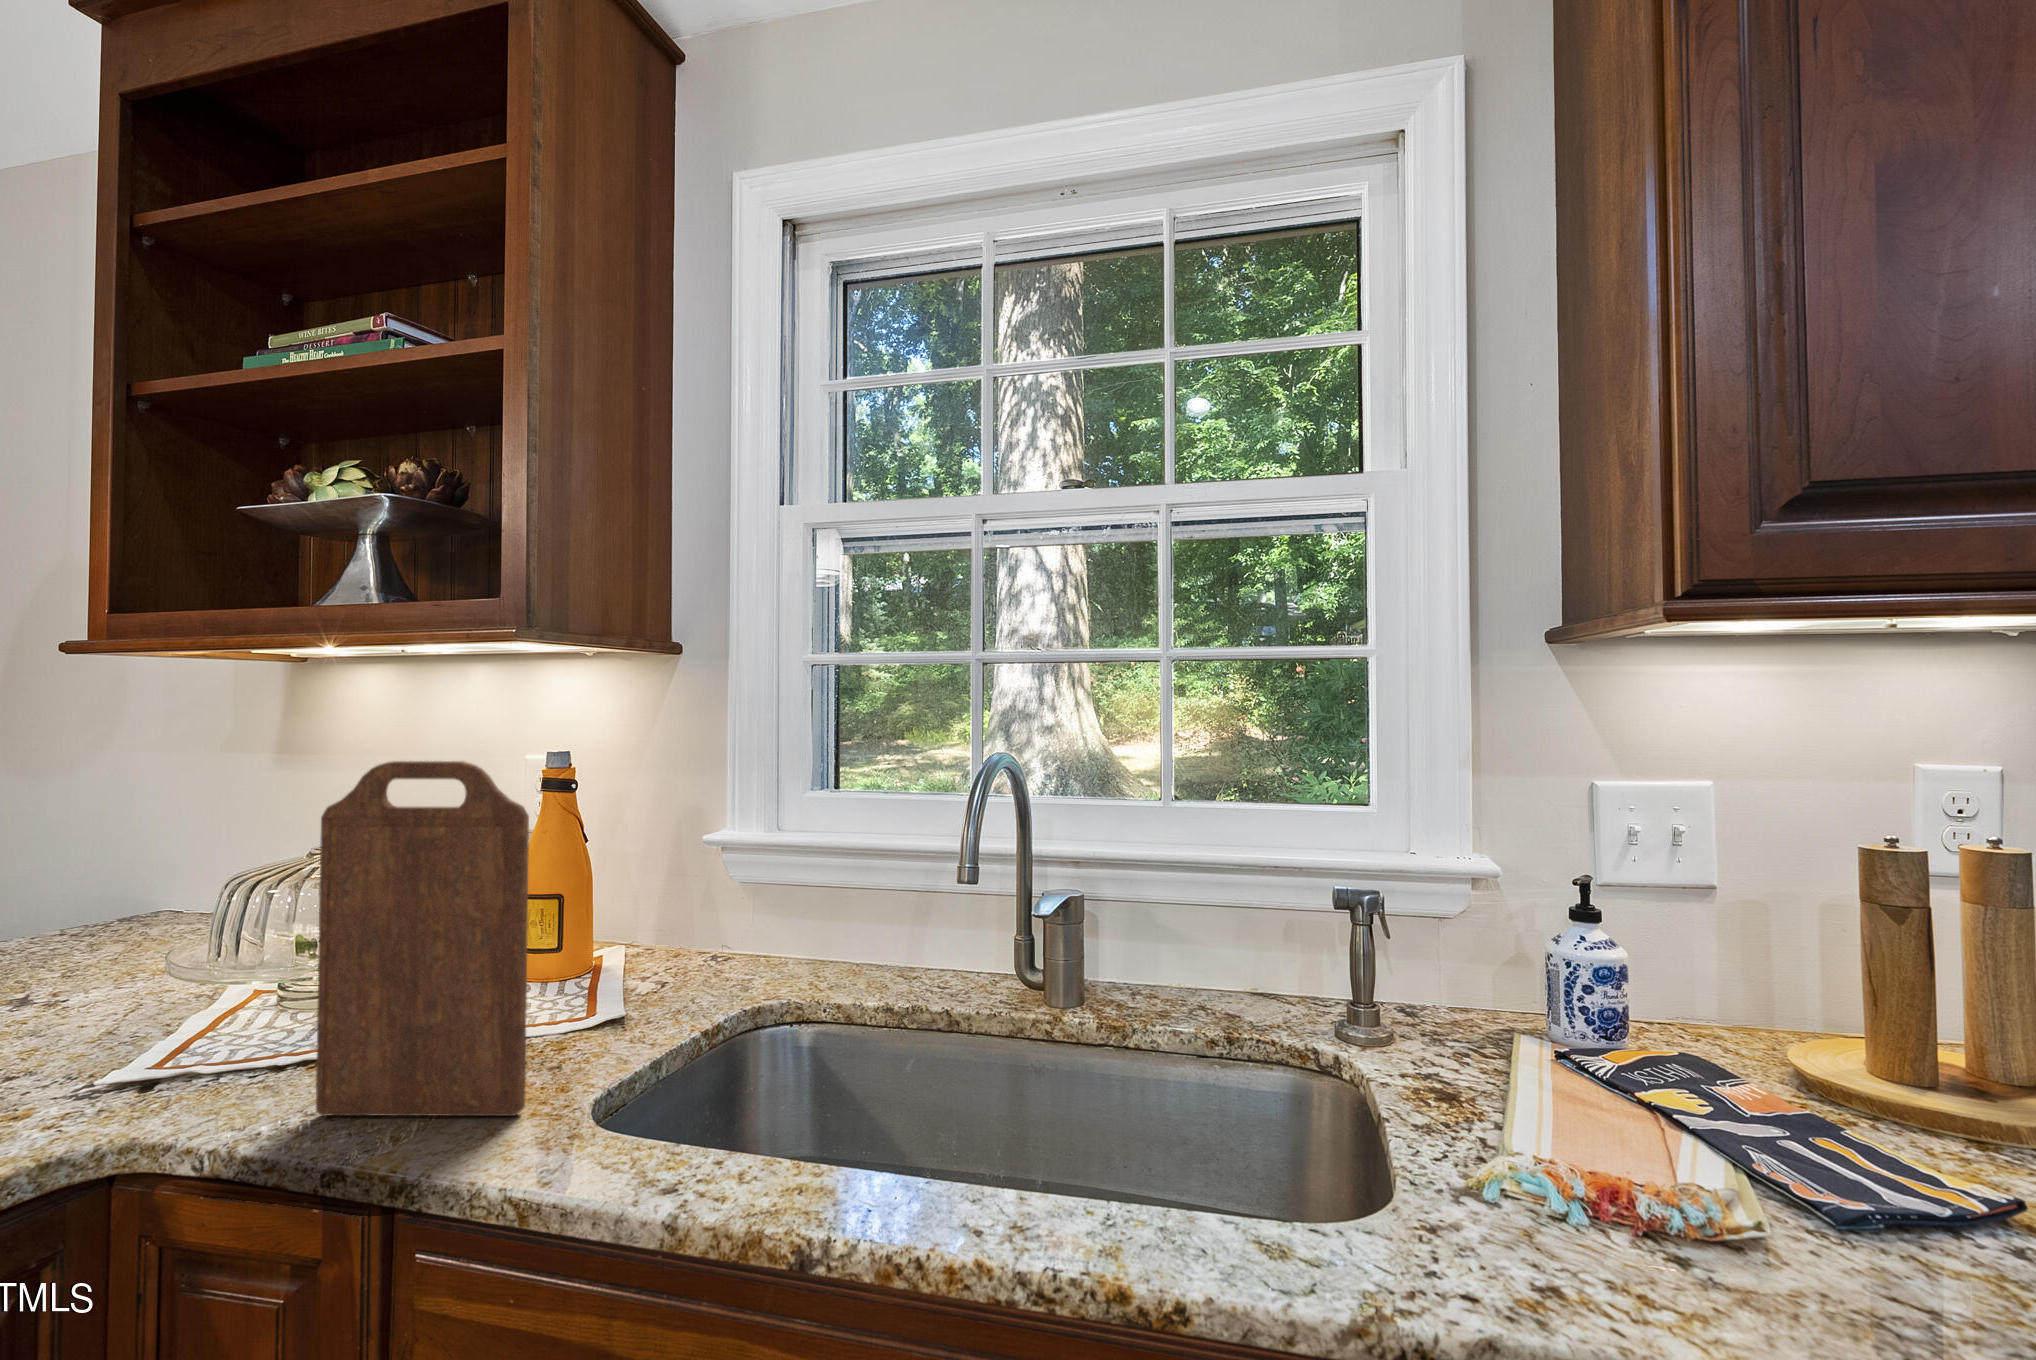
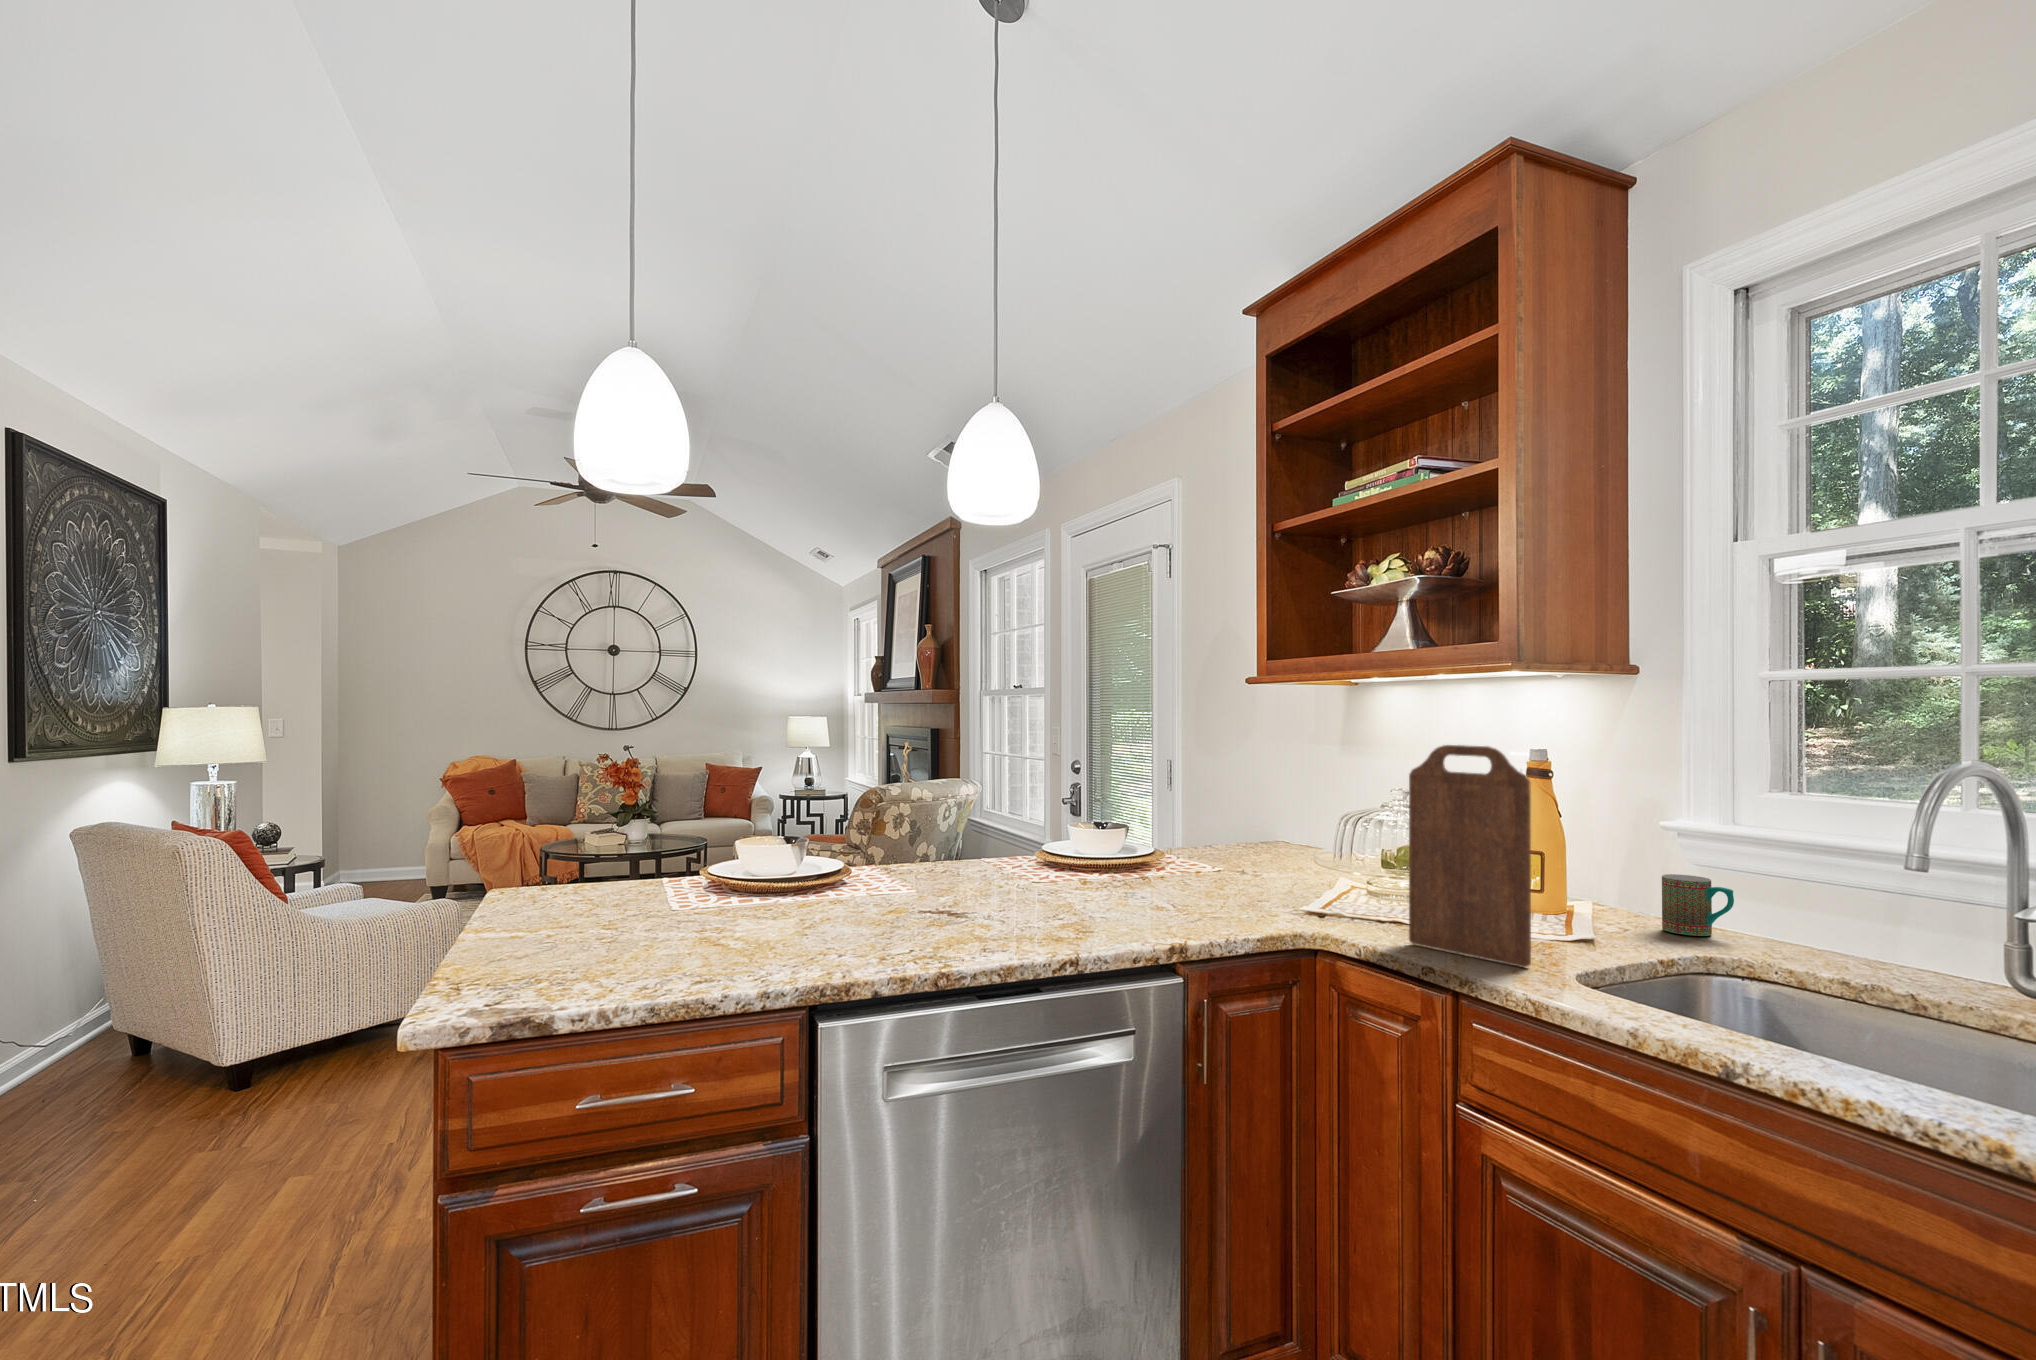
mug: none [702,899,779,977] -> present [1662,874,1734,936]

